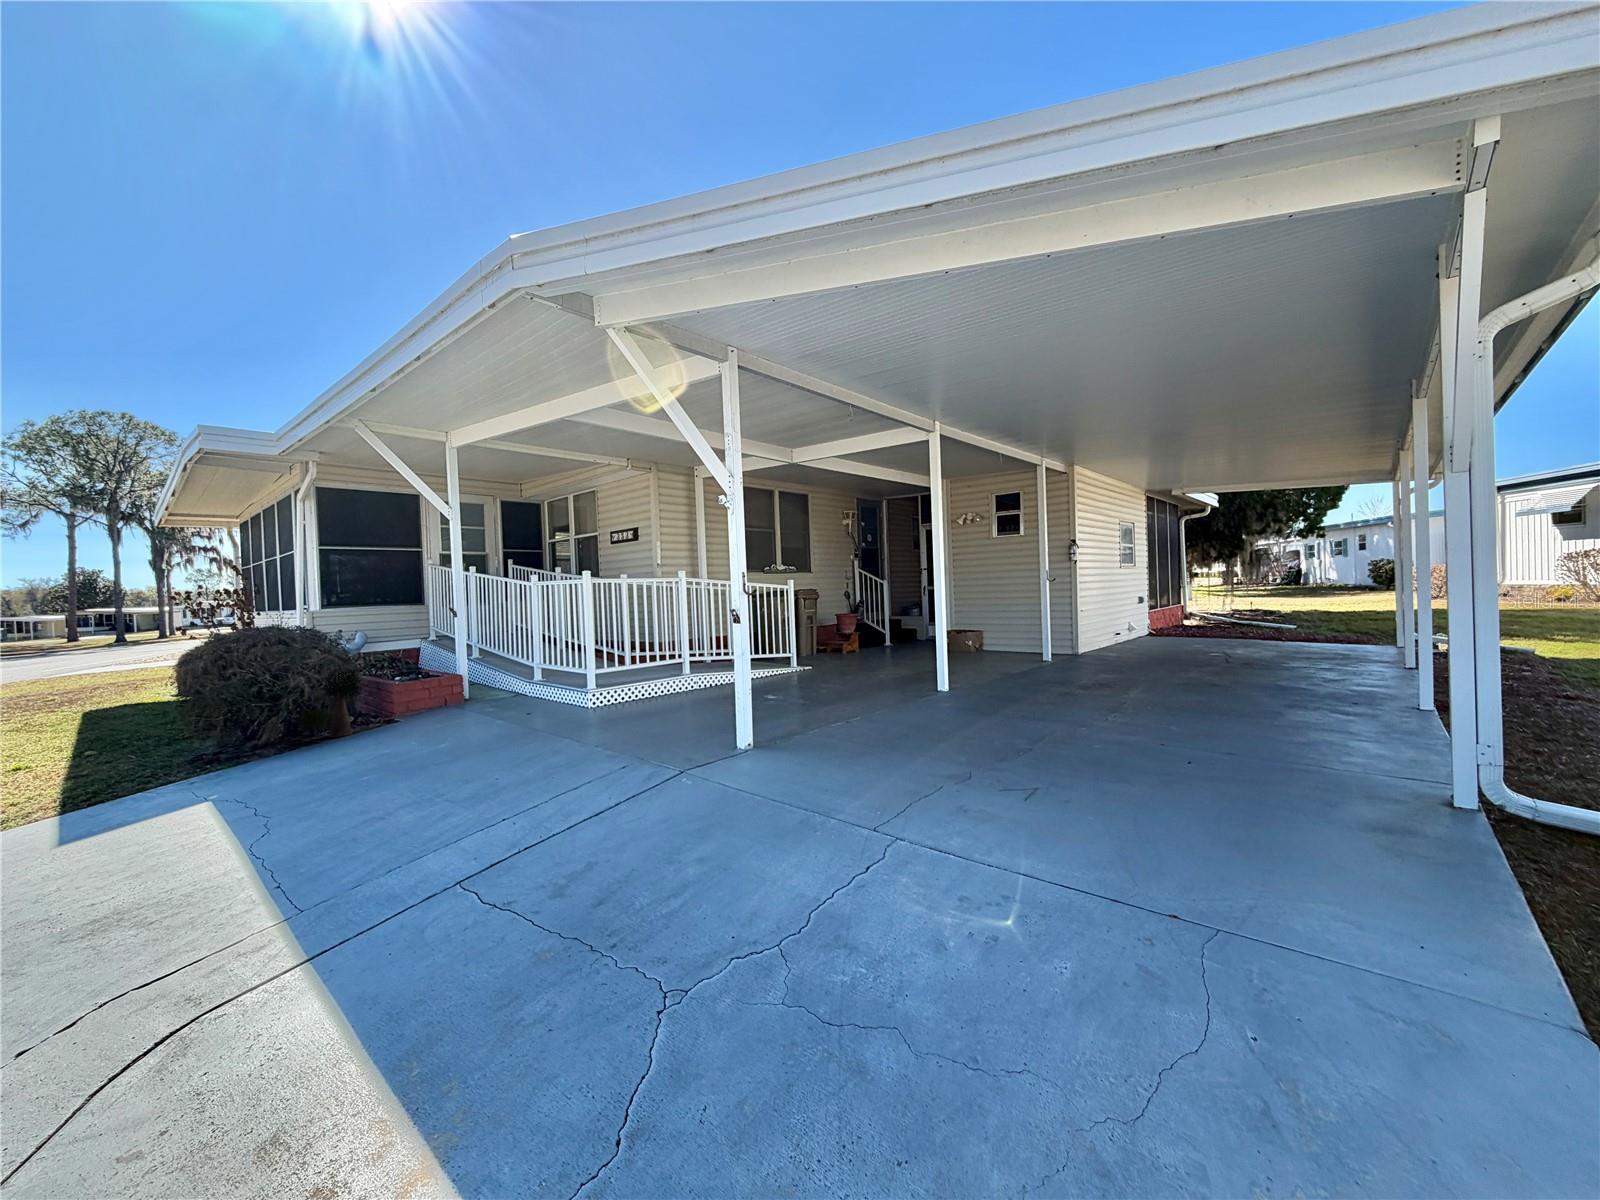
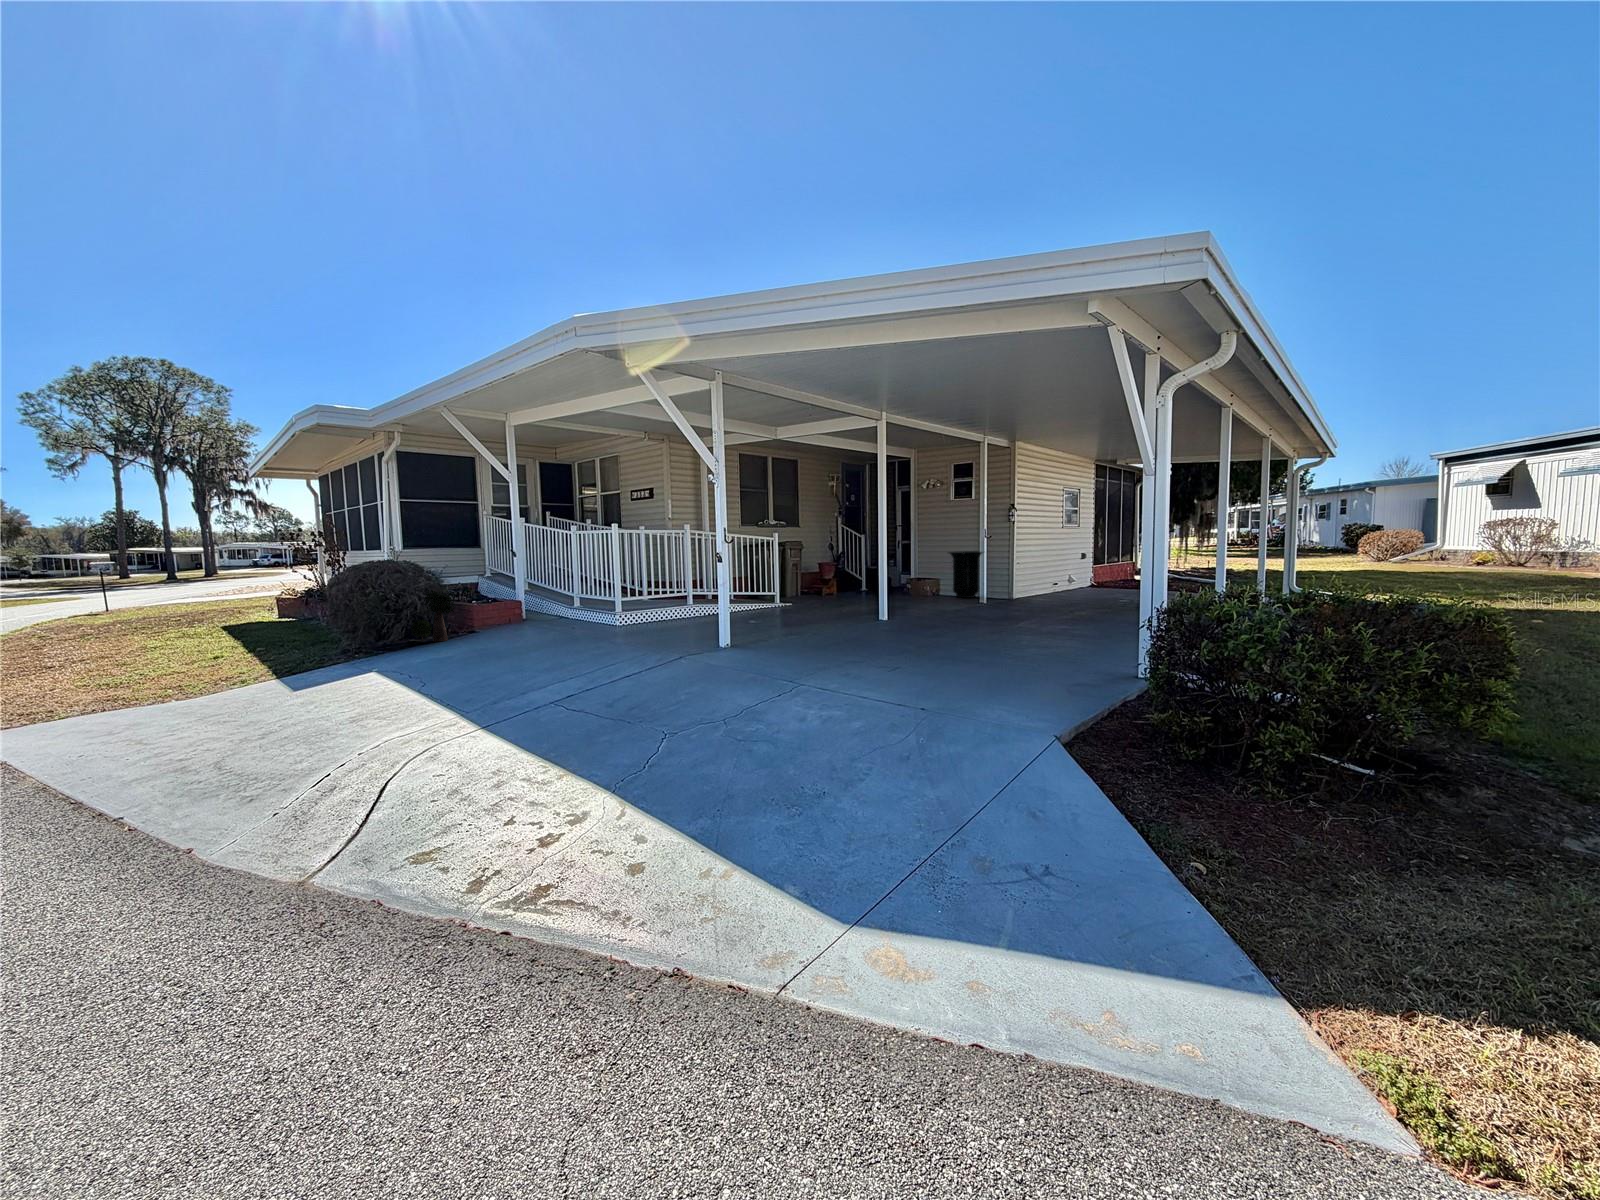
trash can: none [996,597,1044,654] -> present [949,551,982,598]

